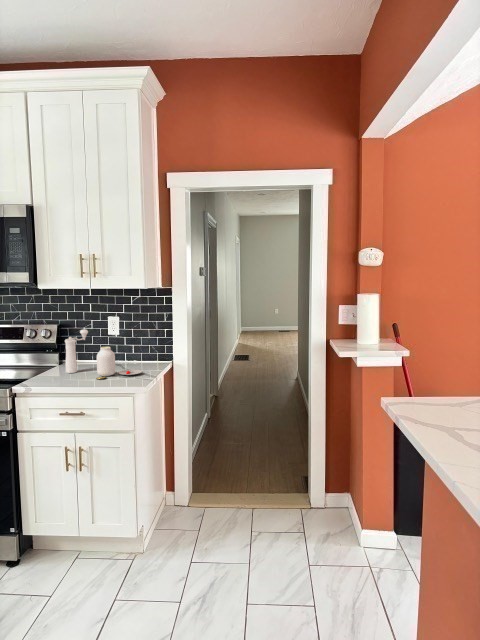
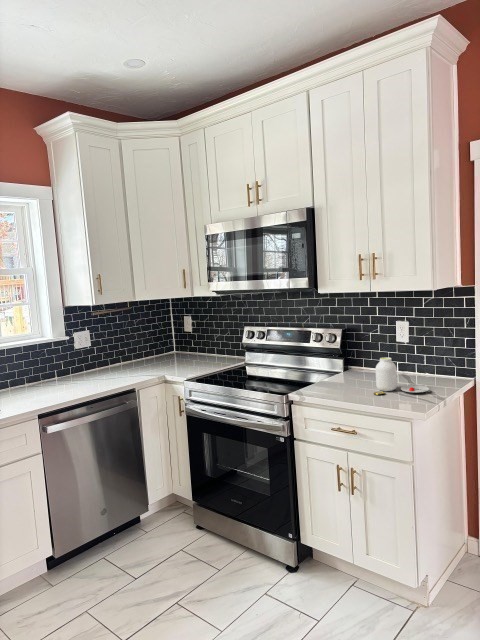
pepper mill: present [65,330,88,373] -> none [344,336,371,383]

